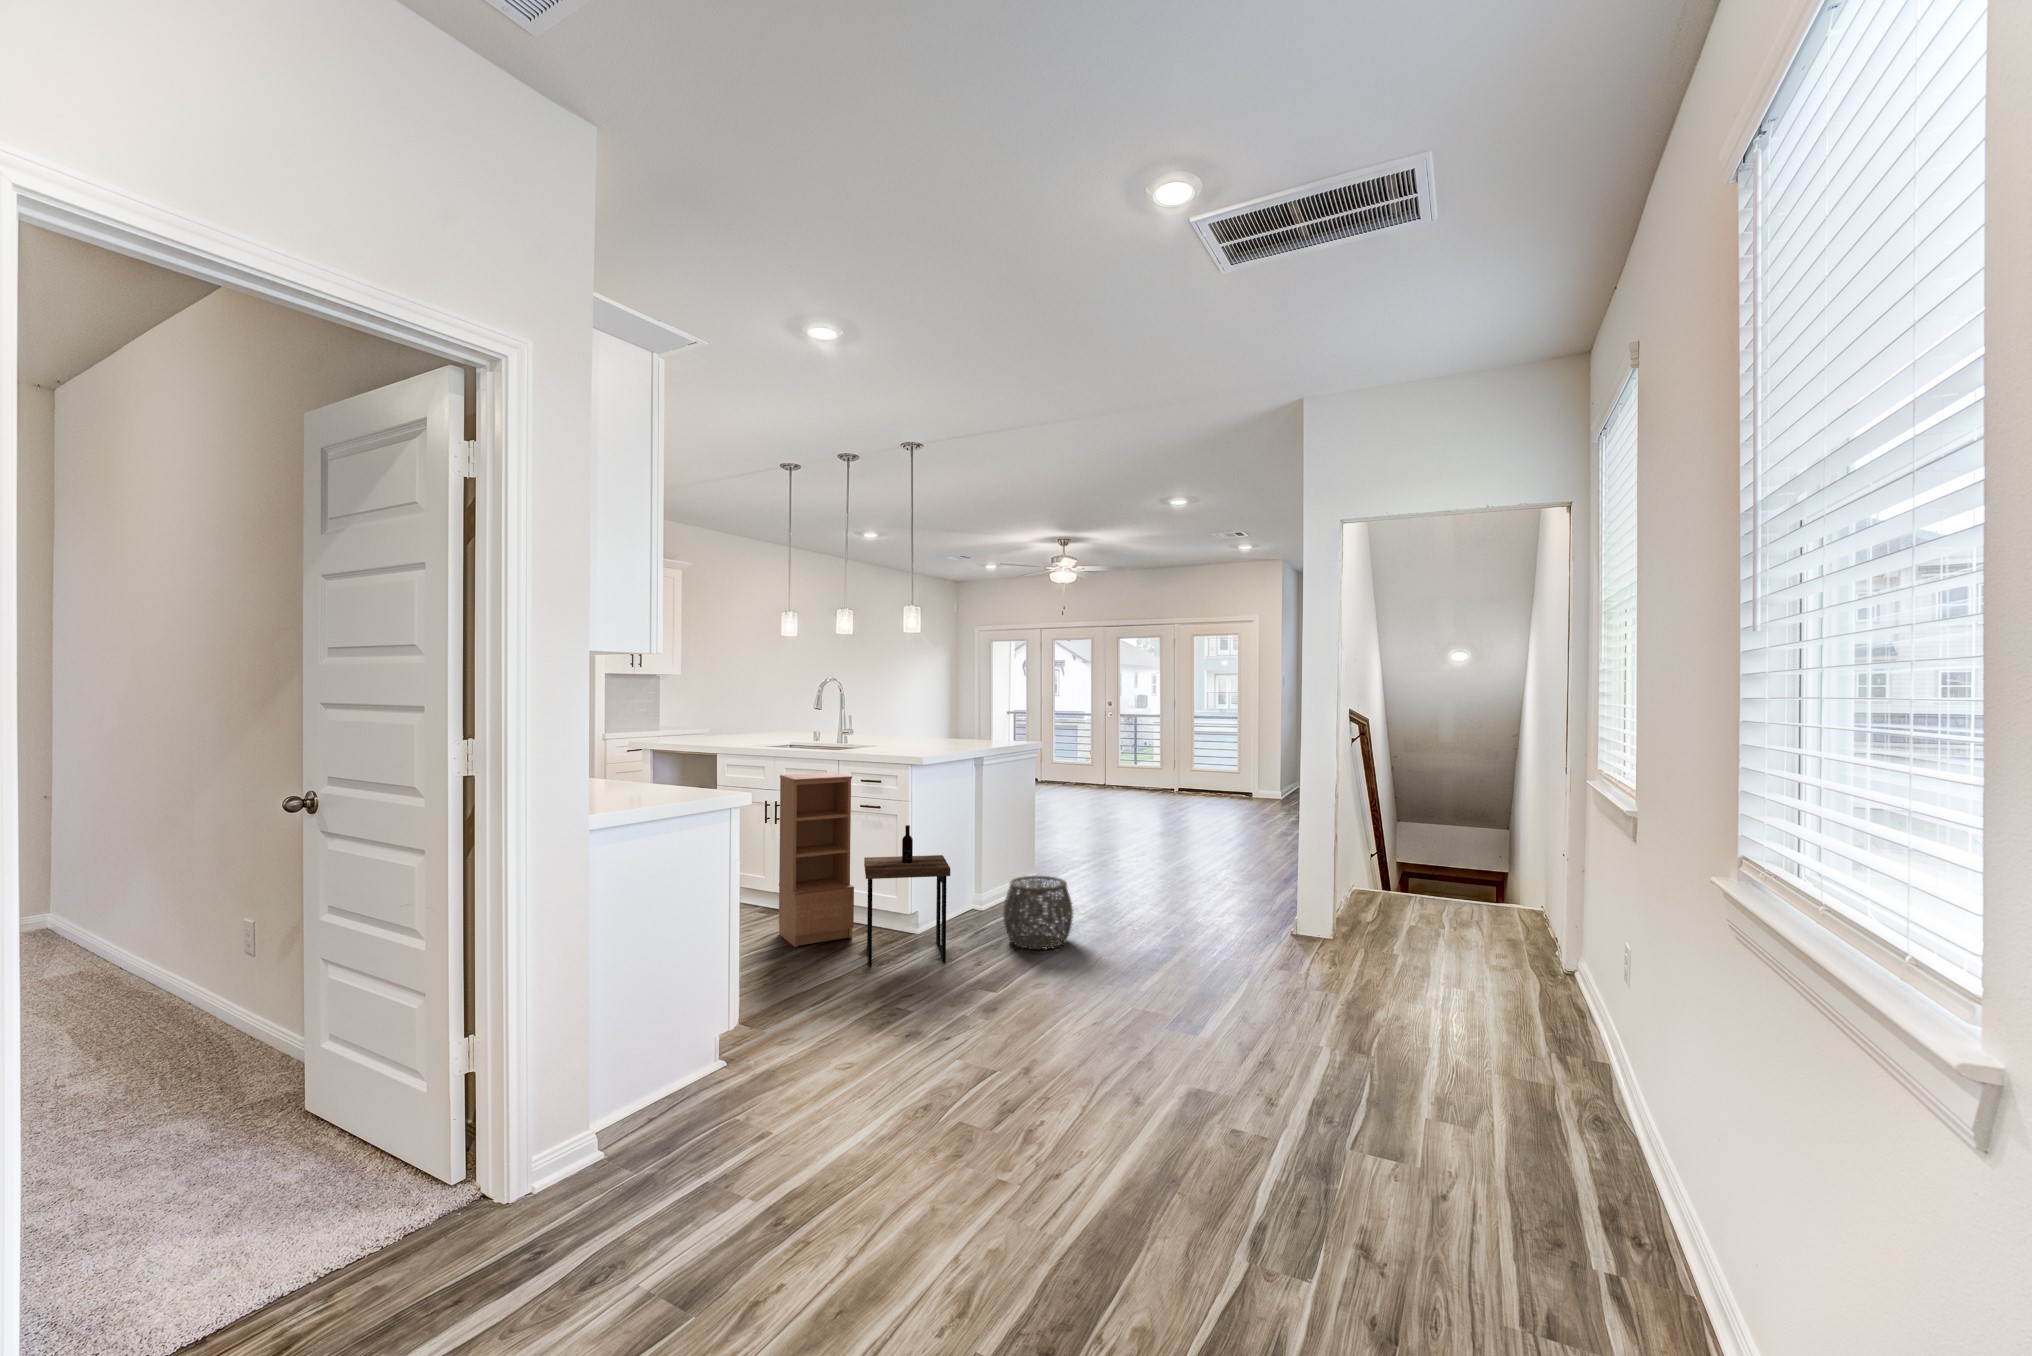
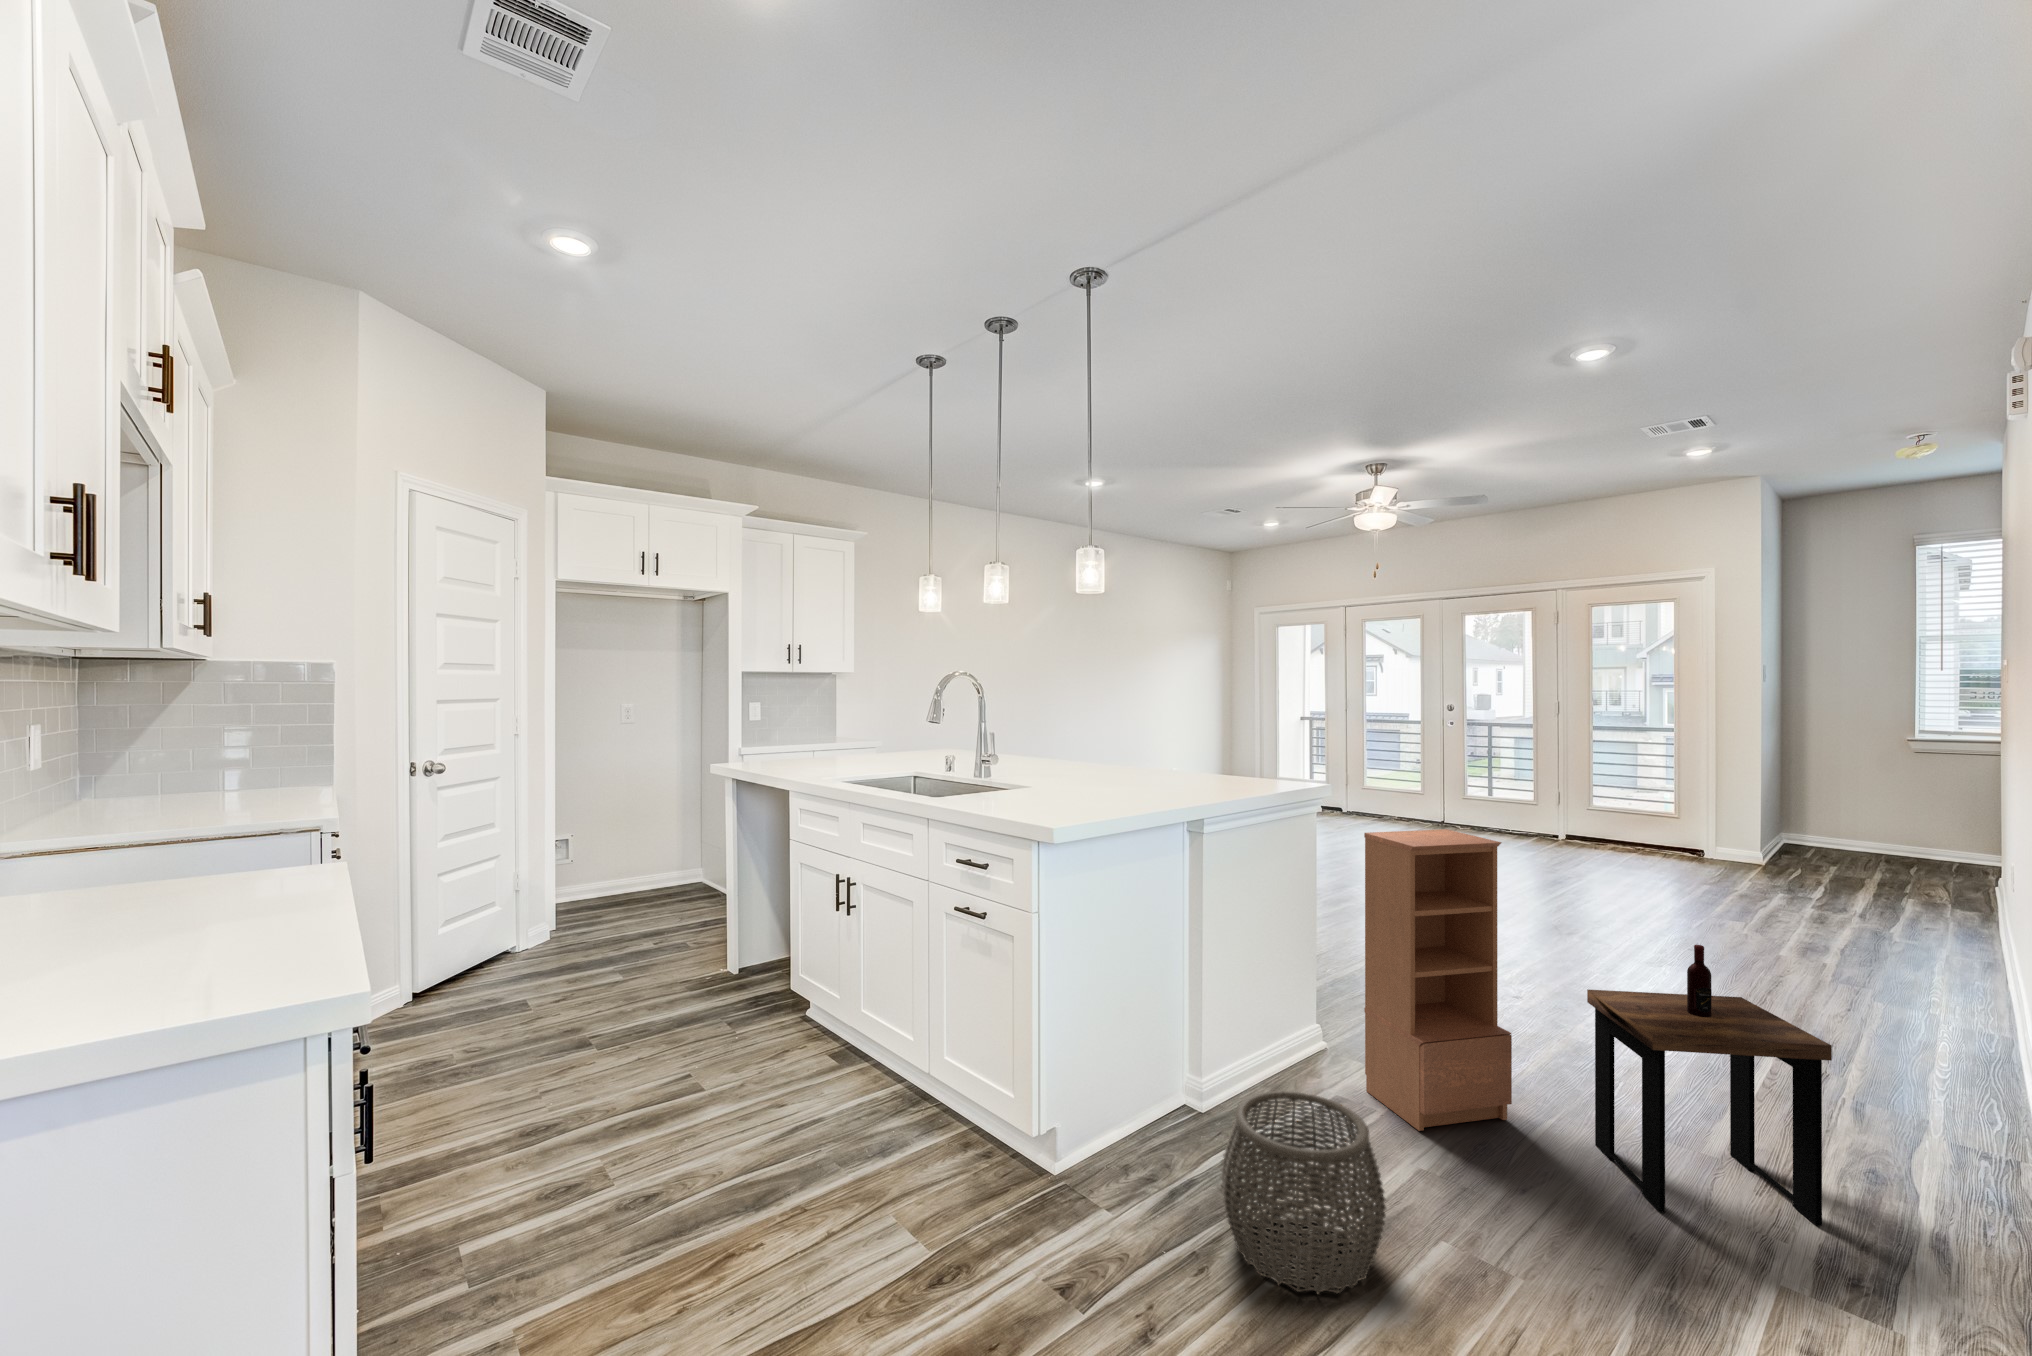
bookcase: present [779,772,854,947] -> present [1364,829,1512,1131]
side table: present [864,825,950,966] -> present [1587,945,1832,1226]

